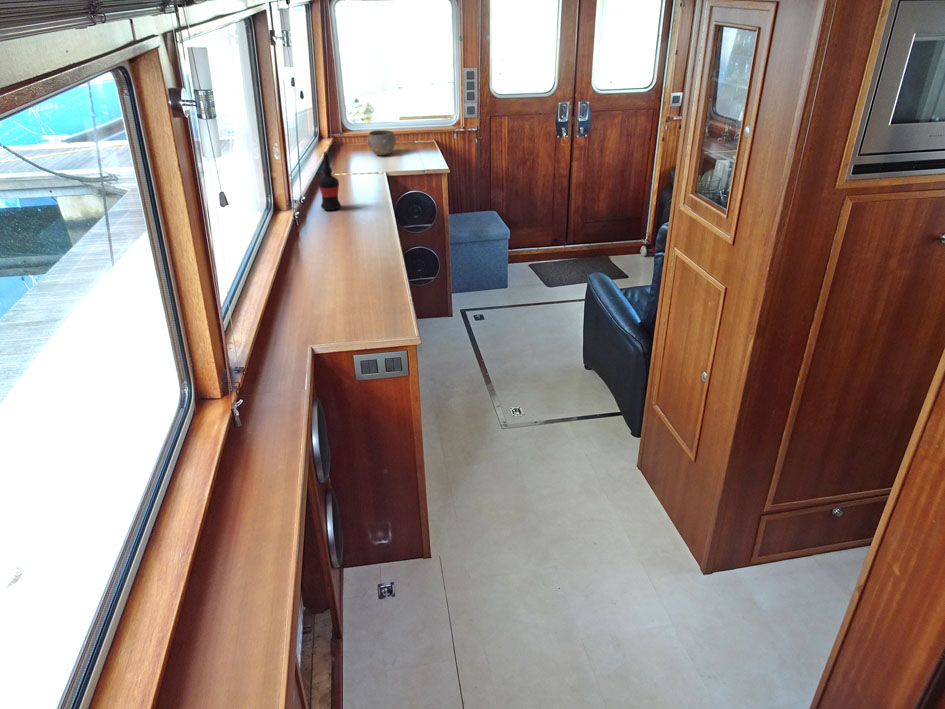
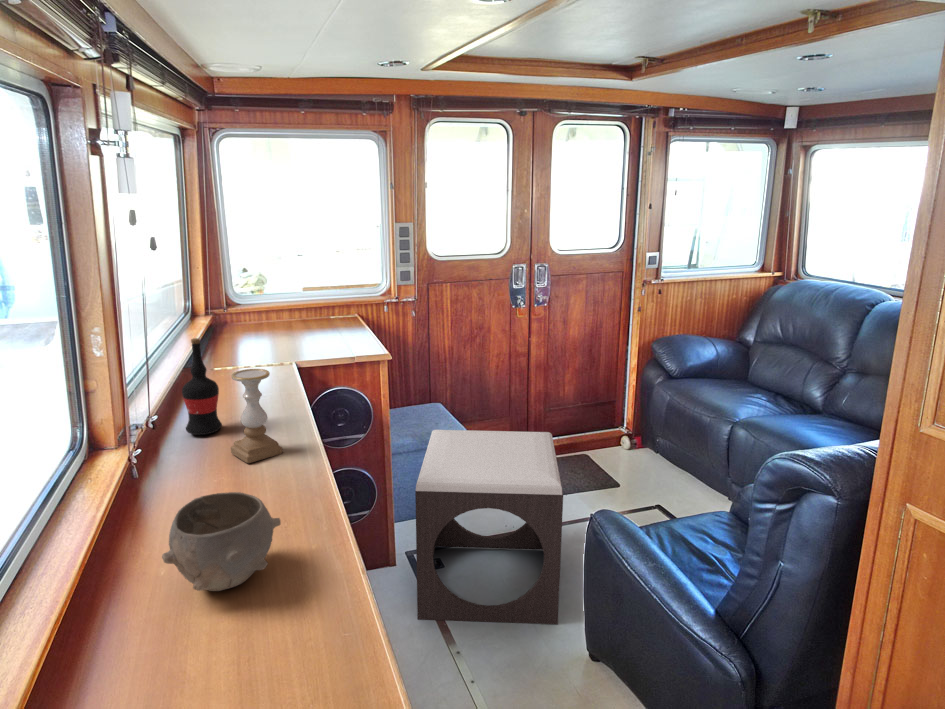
bowl: present [367,130,398,155] -> present [162,492,281,591]
candle holder: none [346,170,374,224] -> present [231,369,283,463]
footstool: none [458,224,561,349] -> present [415,430,563,624]

